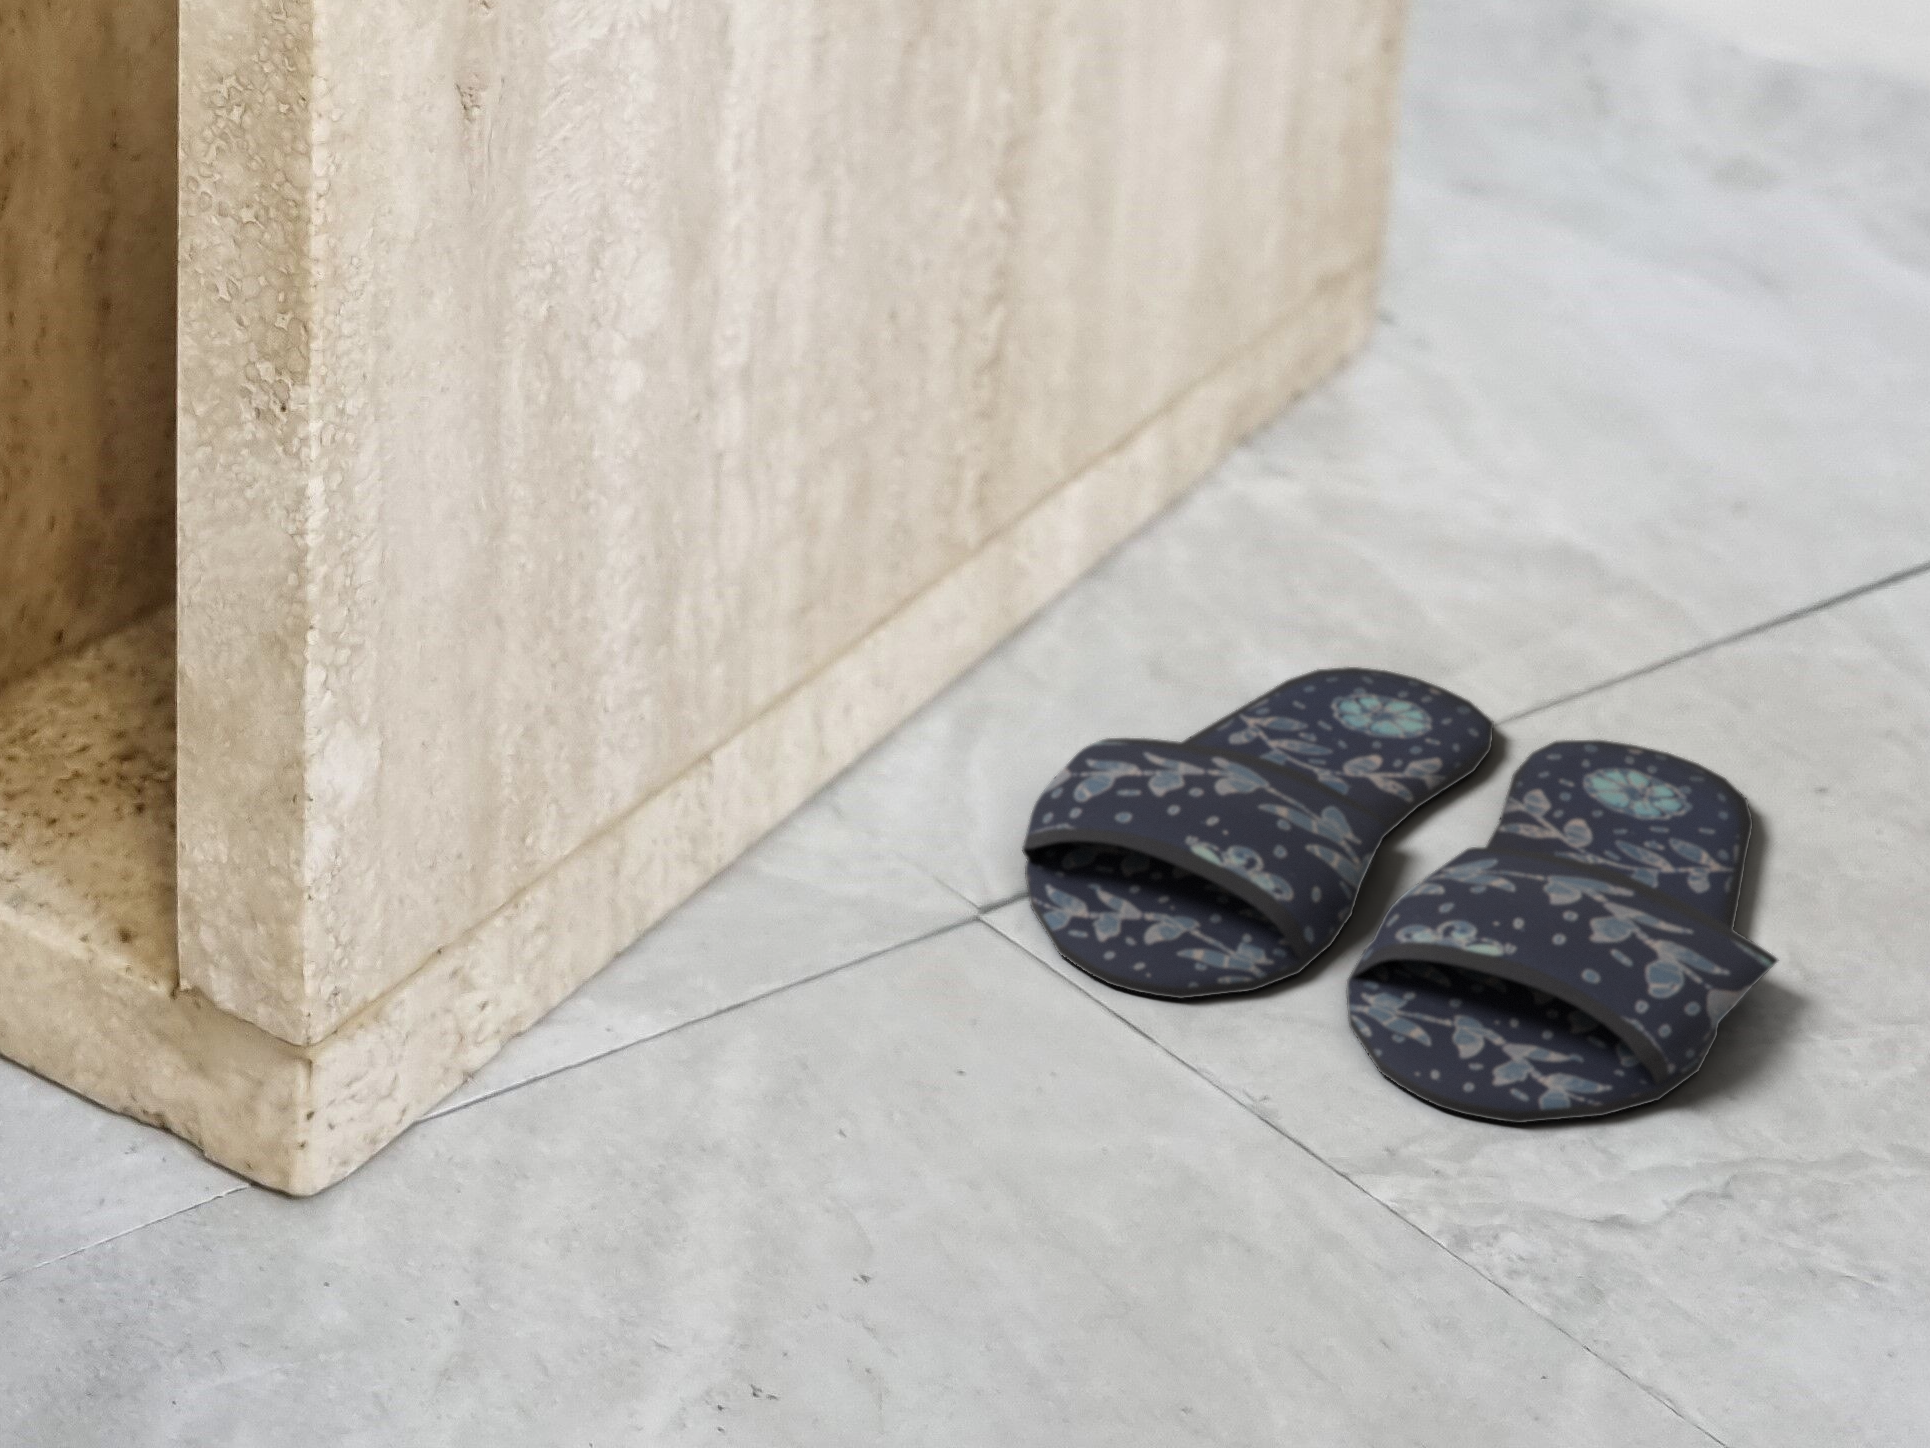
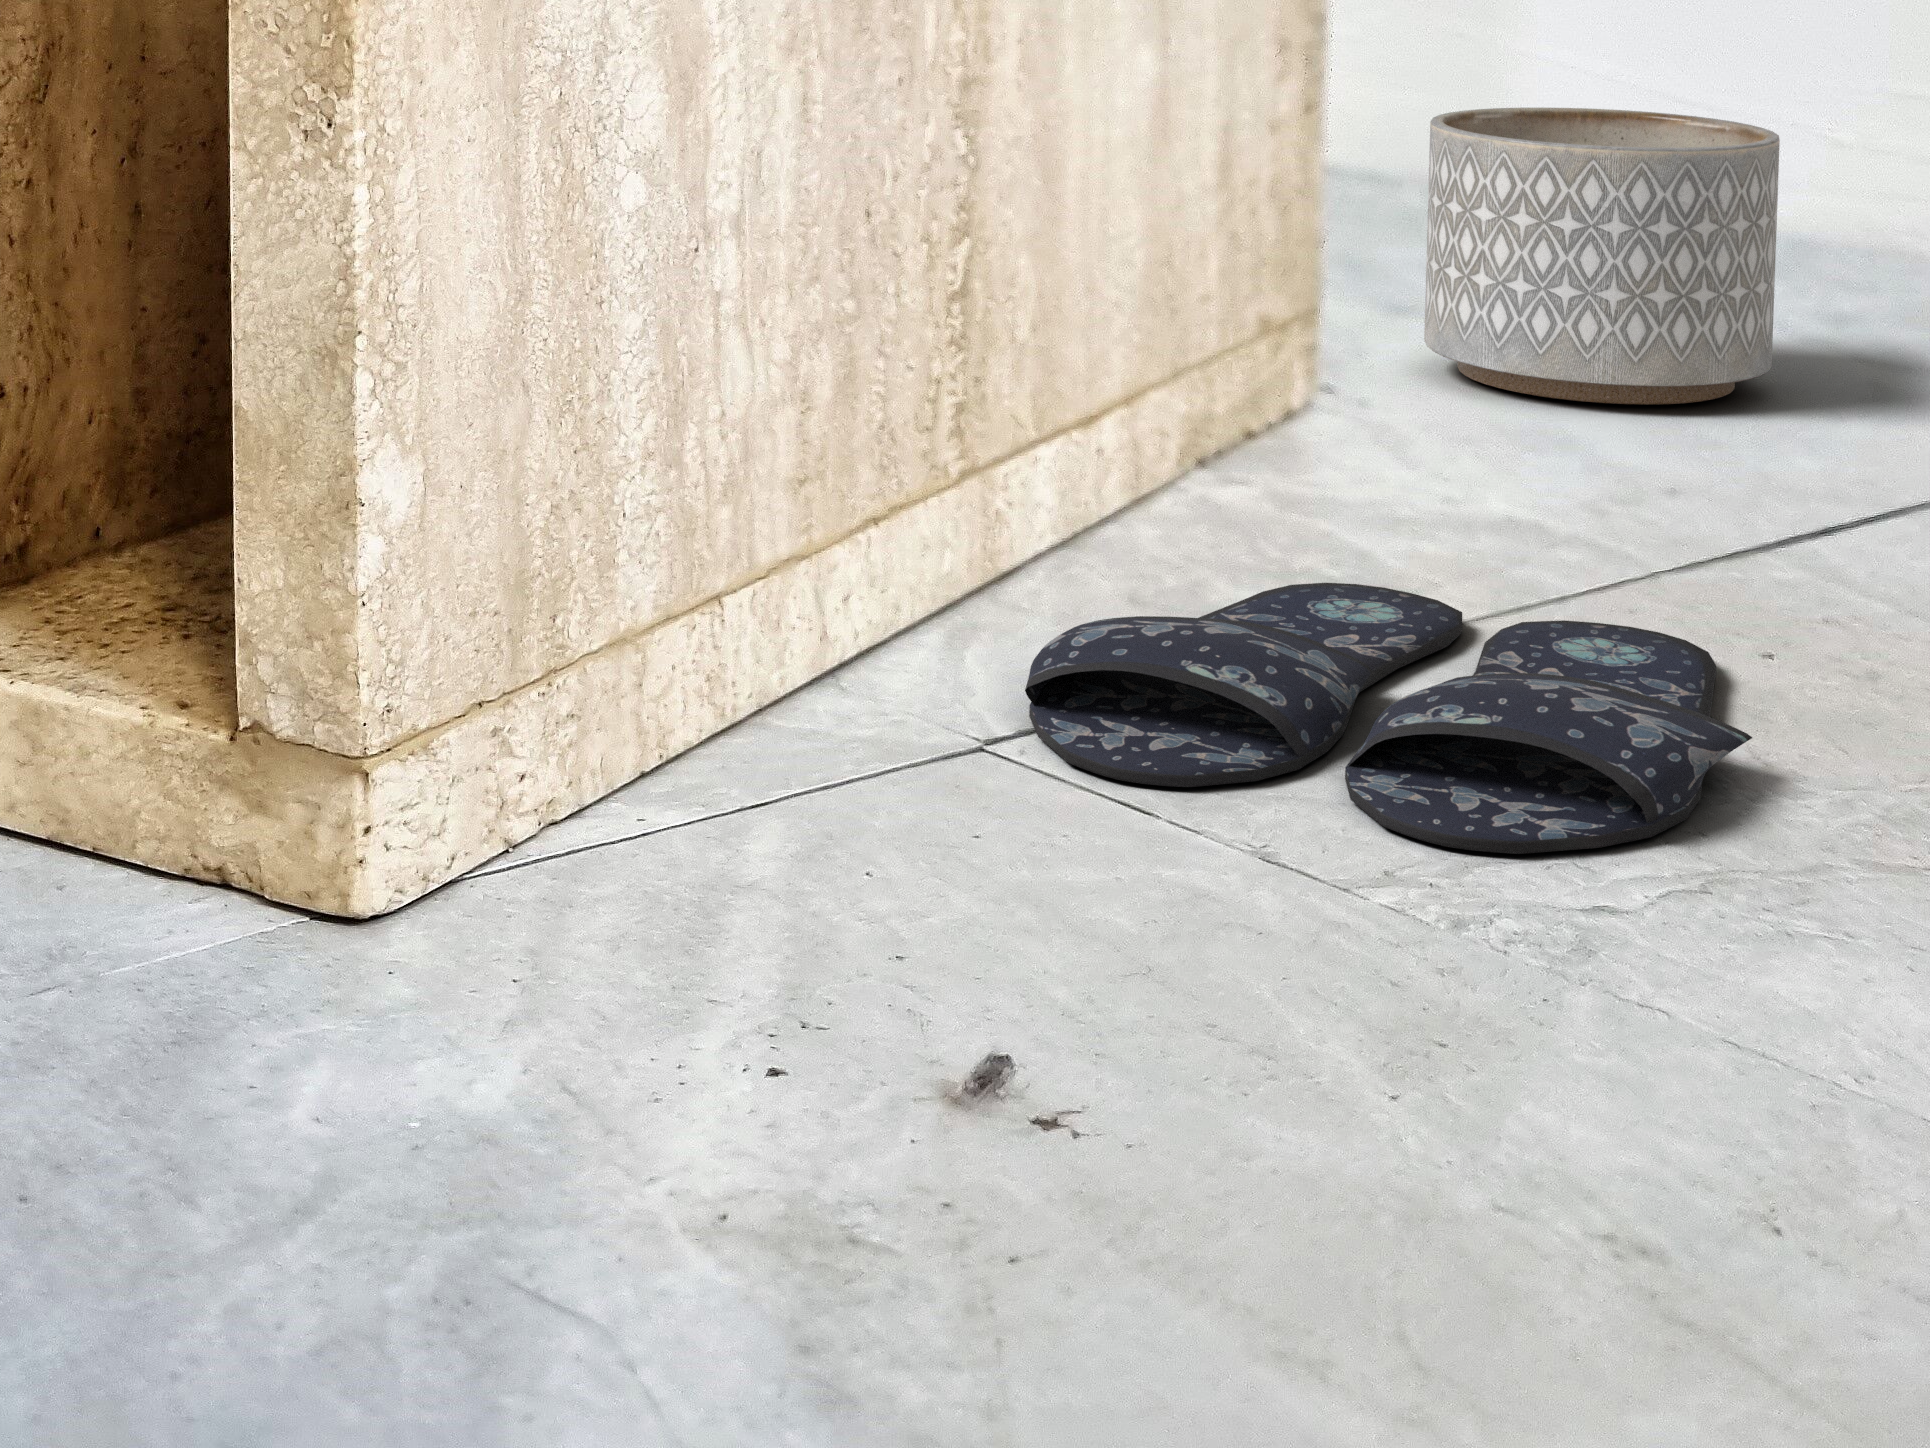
planter: none [1494,21,1891,368] -> present [1424,107,1780,405]

